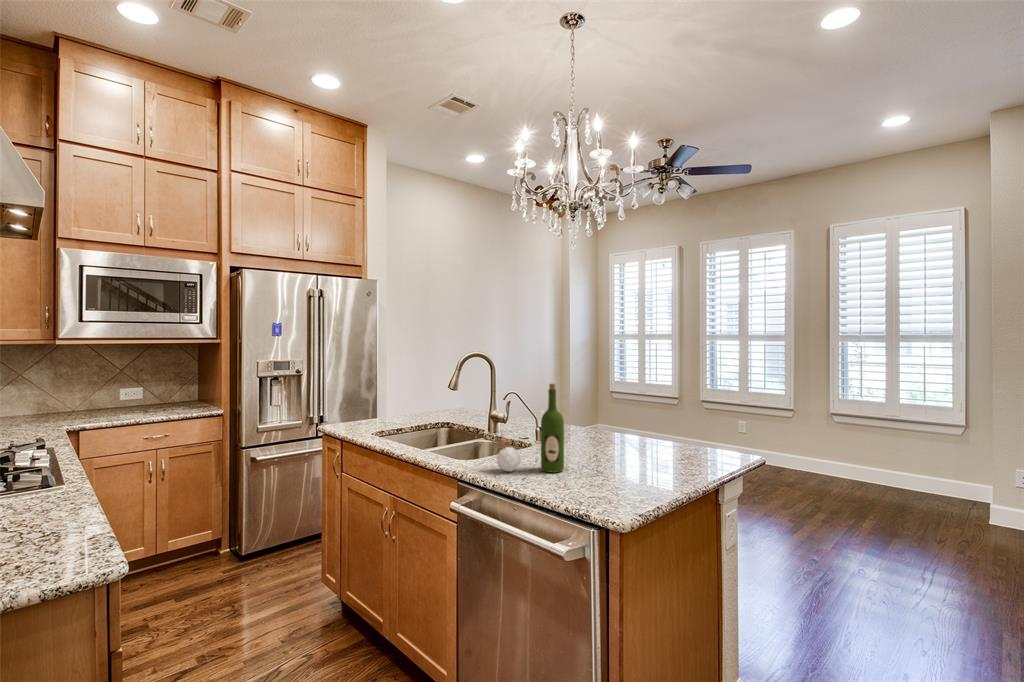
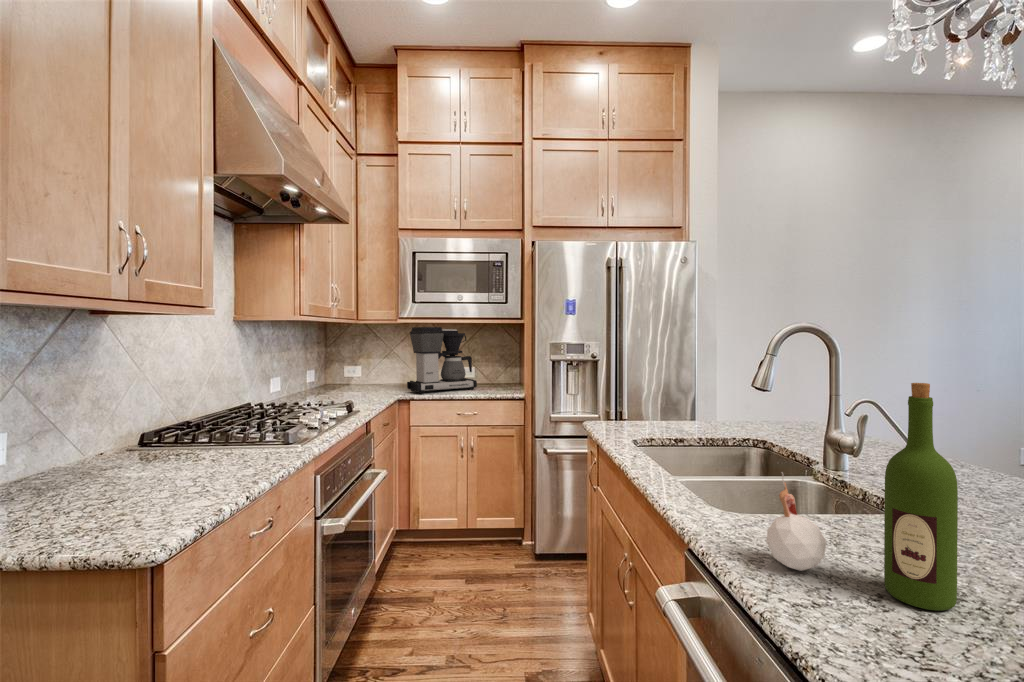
coffee maker: none [65,347,160,421] -> present [407,327,477,394]

